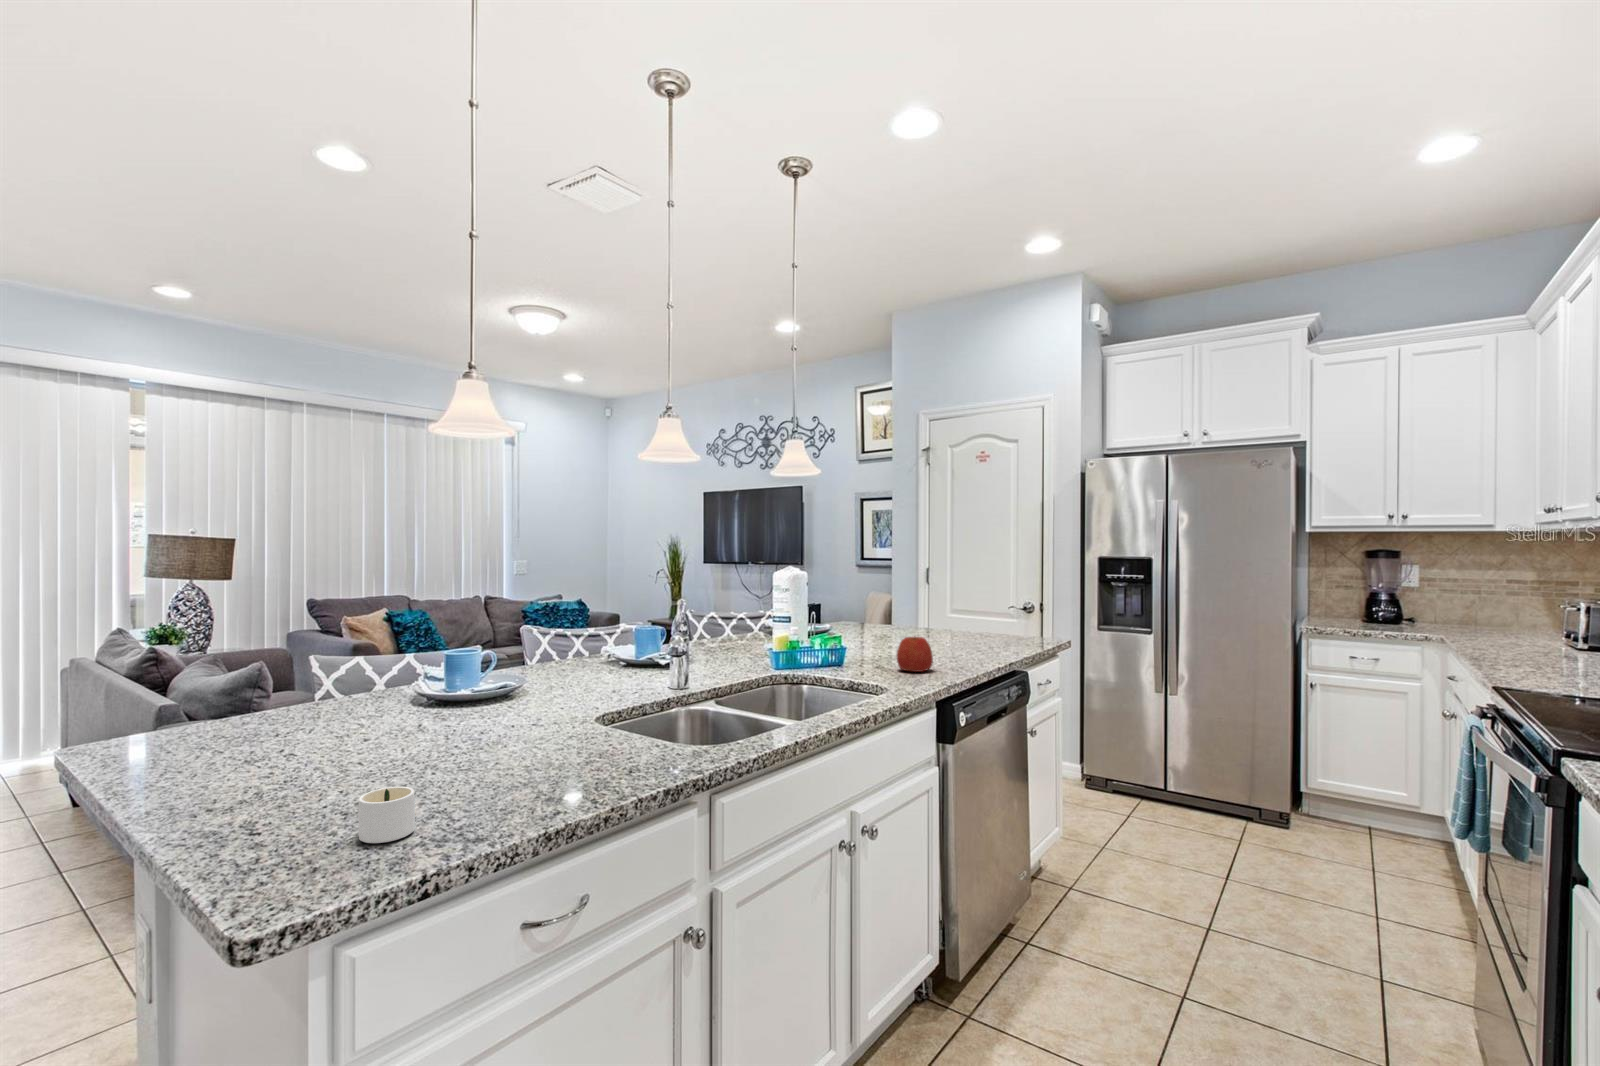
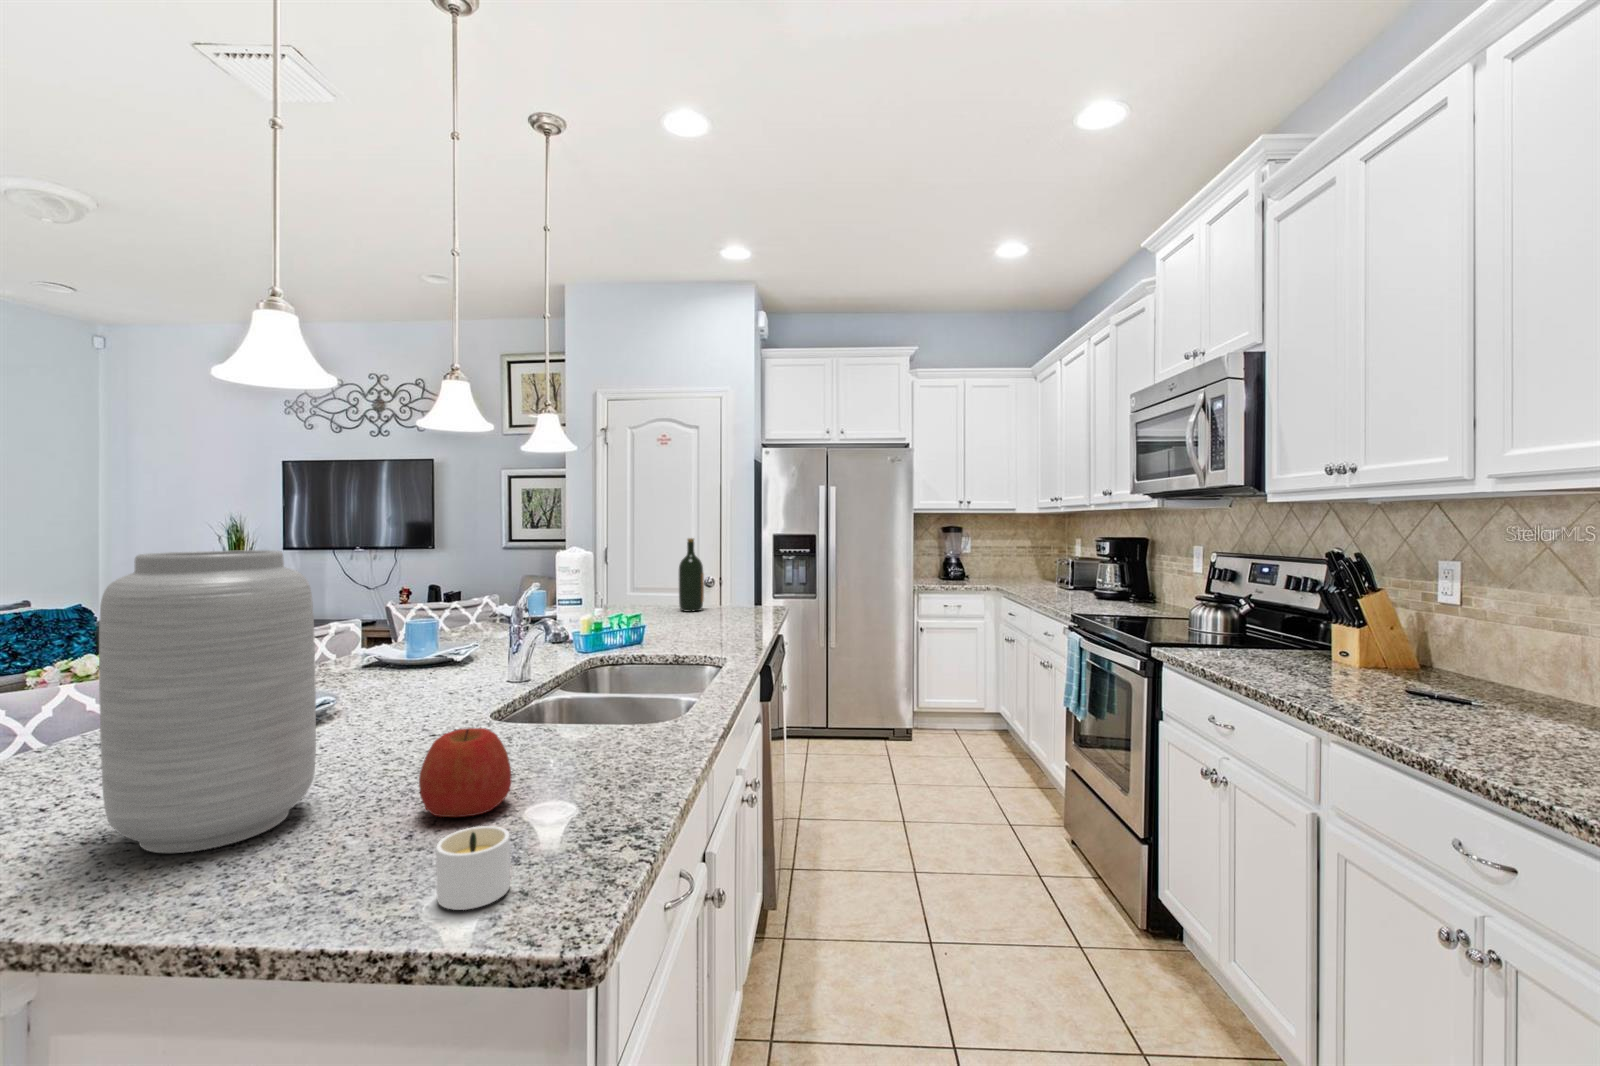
wine bottle: none [941,562,968,639] -> present [679,538,704,612]
vase: none [303,574,429,771] -> present [99,550,316,853]
apple: present [897,636,933,672] -> present [419,728,511,817]

